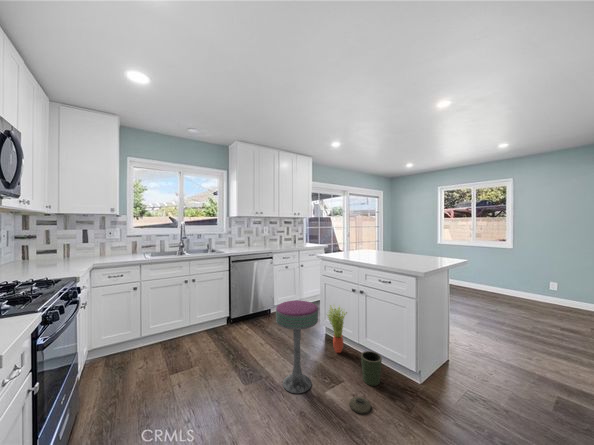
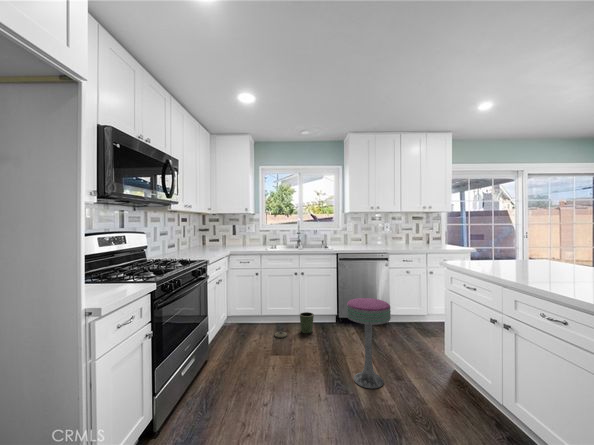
potted plant: present [328,305,347,353] -> none [420,313,447,372]
trash can: present [350,351,382,414] -> present [275,312,314,338]

